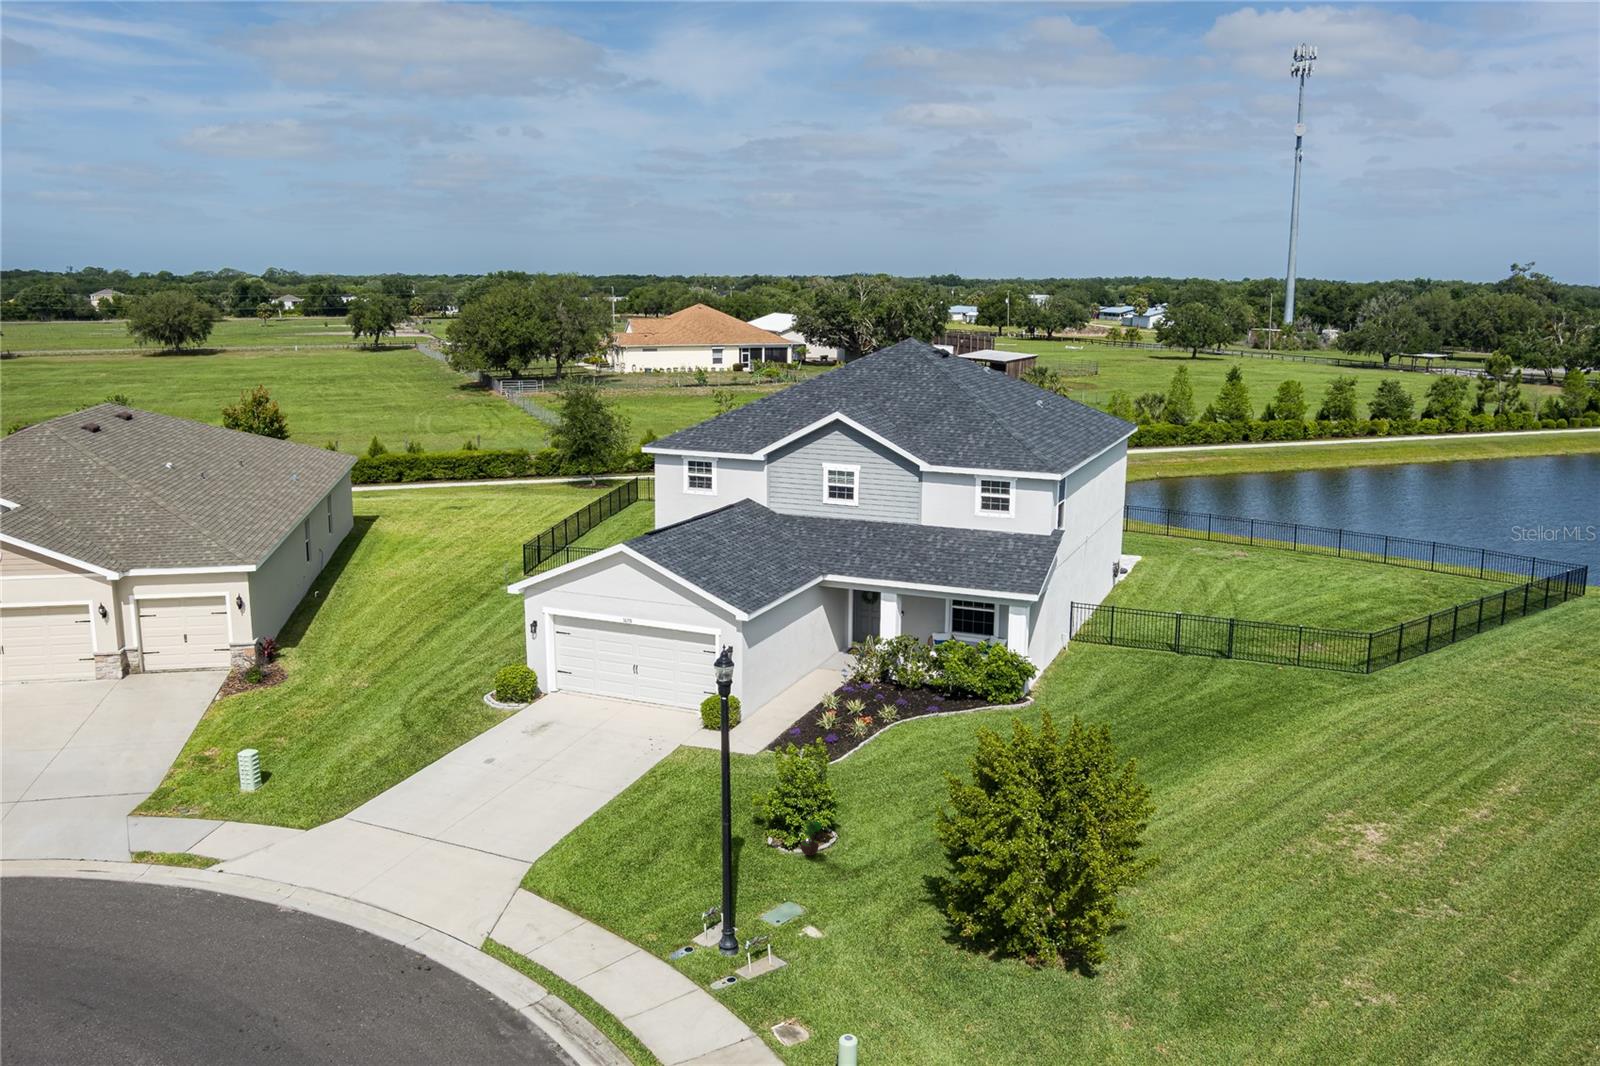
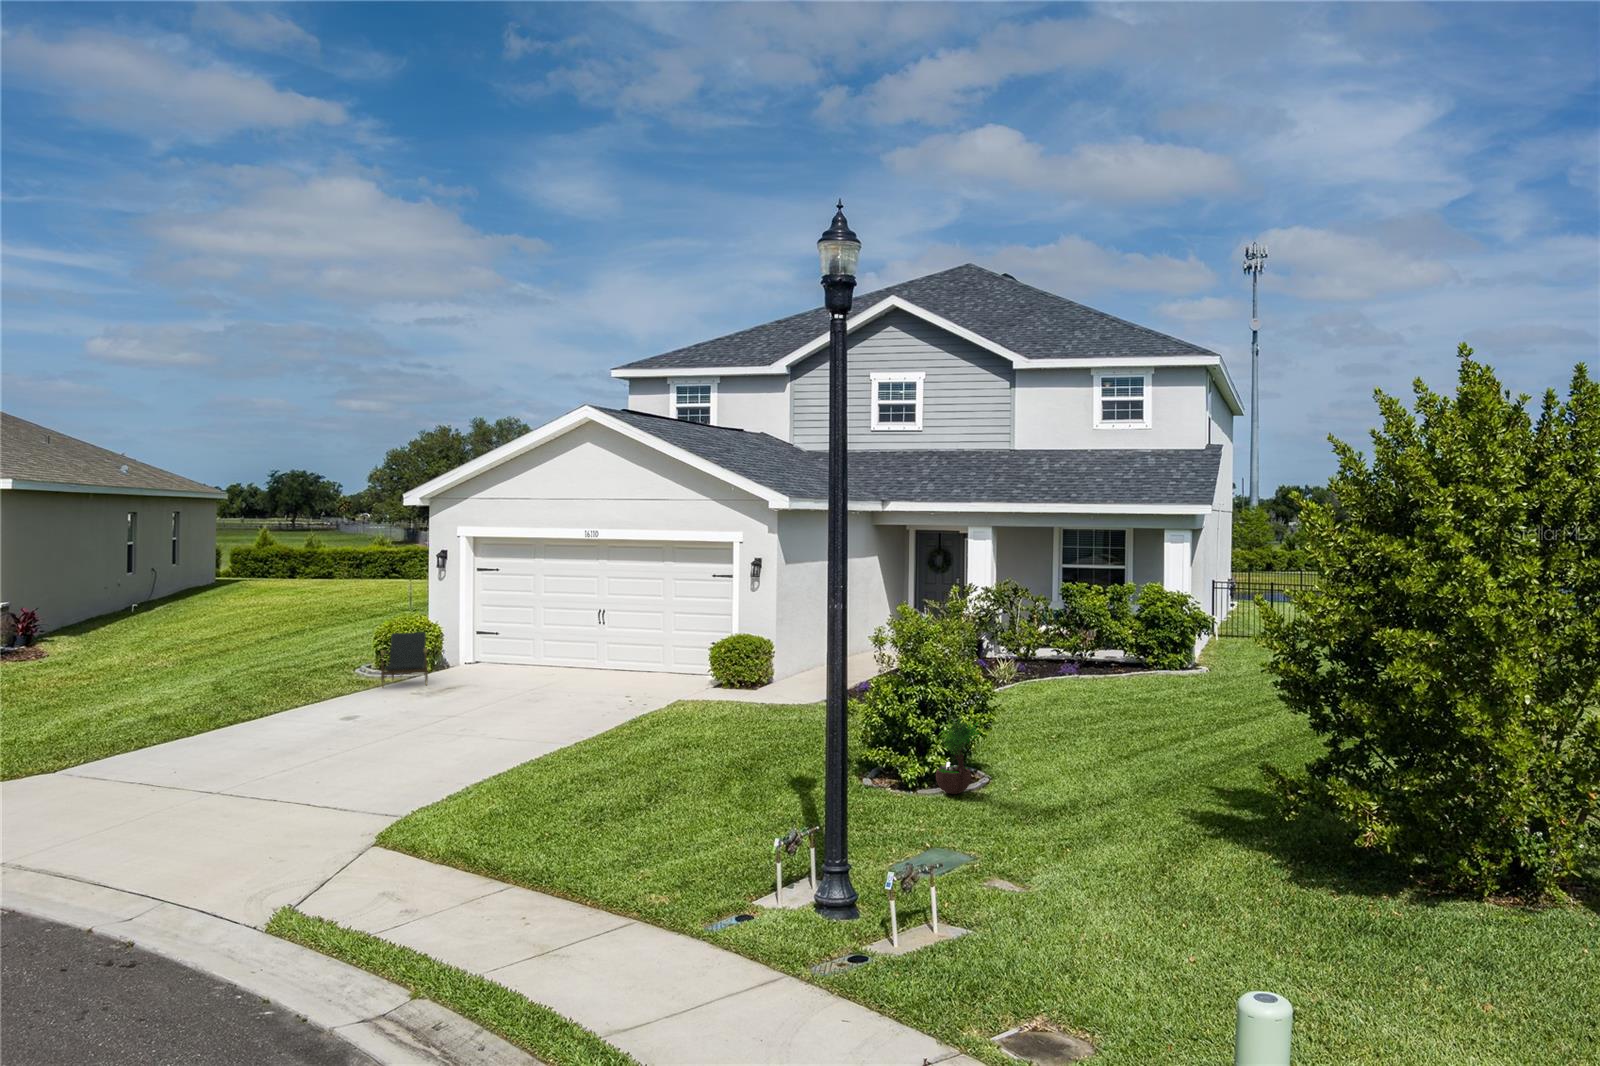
lounge chair: none [499,681,529,720] -> present [381,632,429,687]

